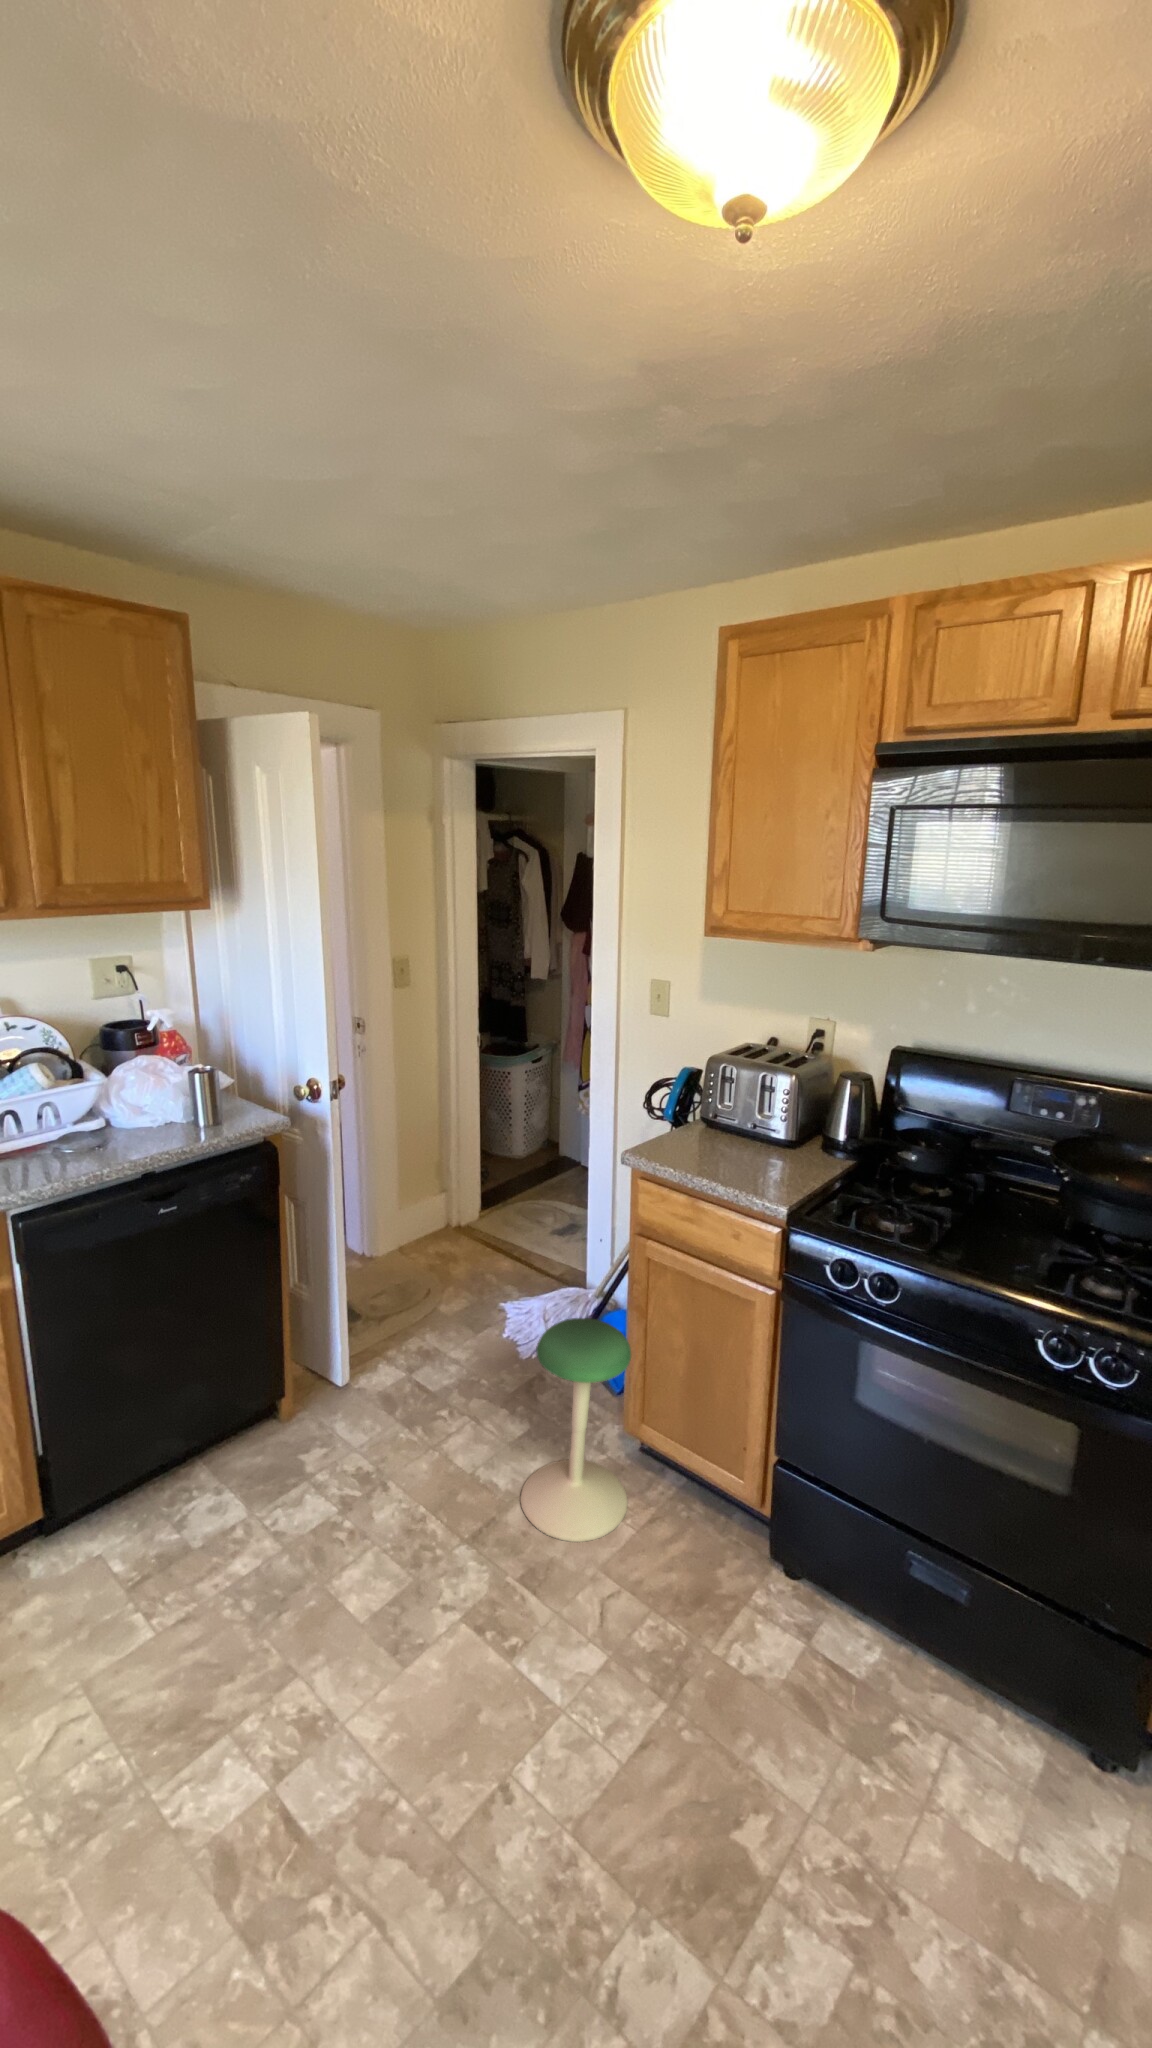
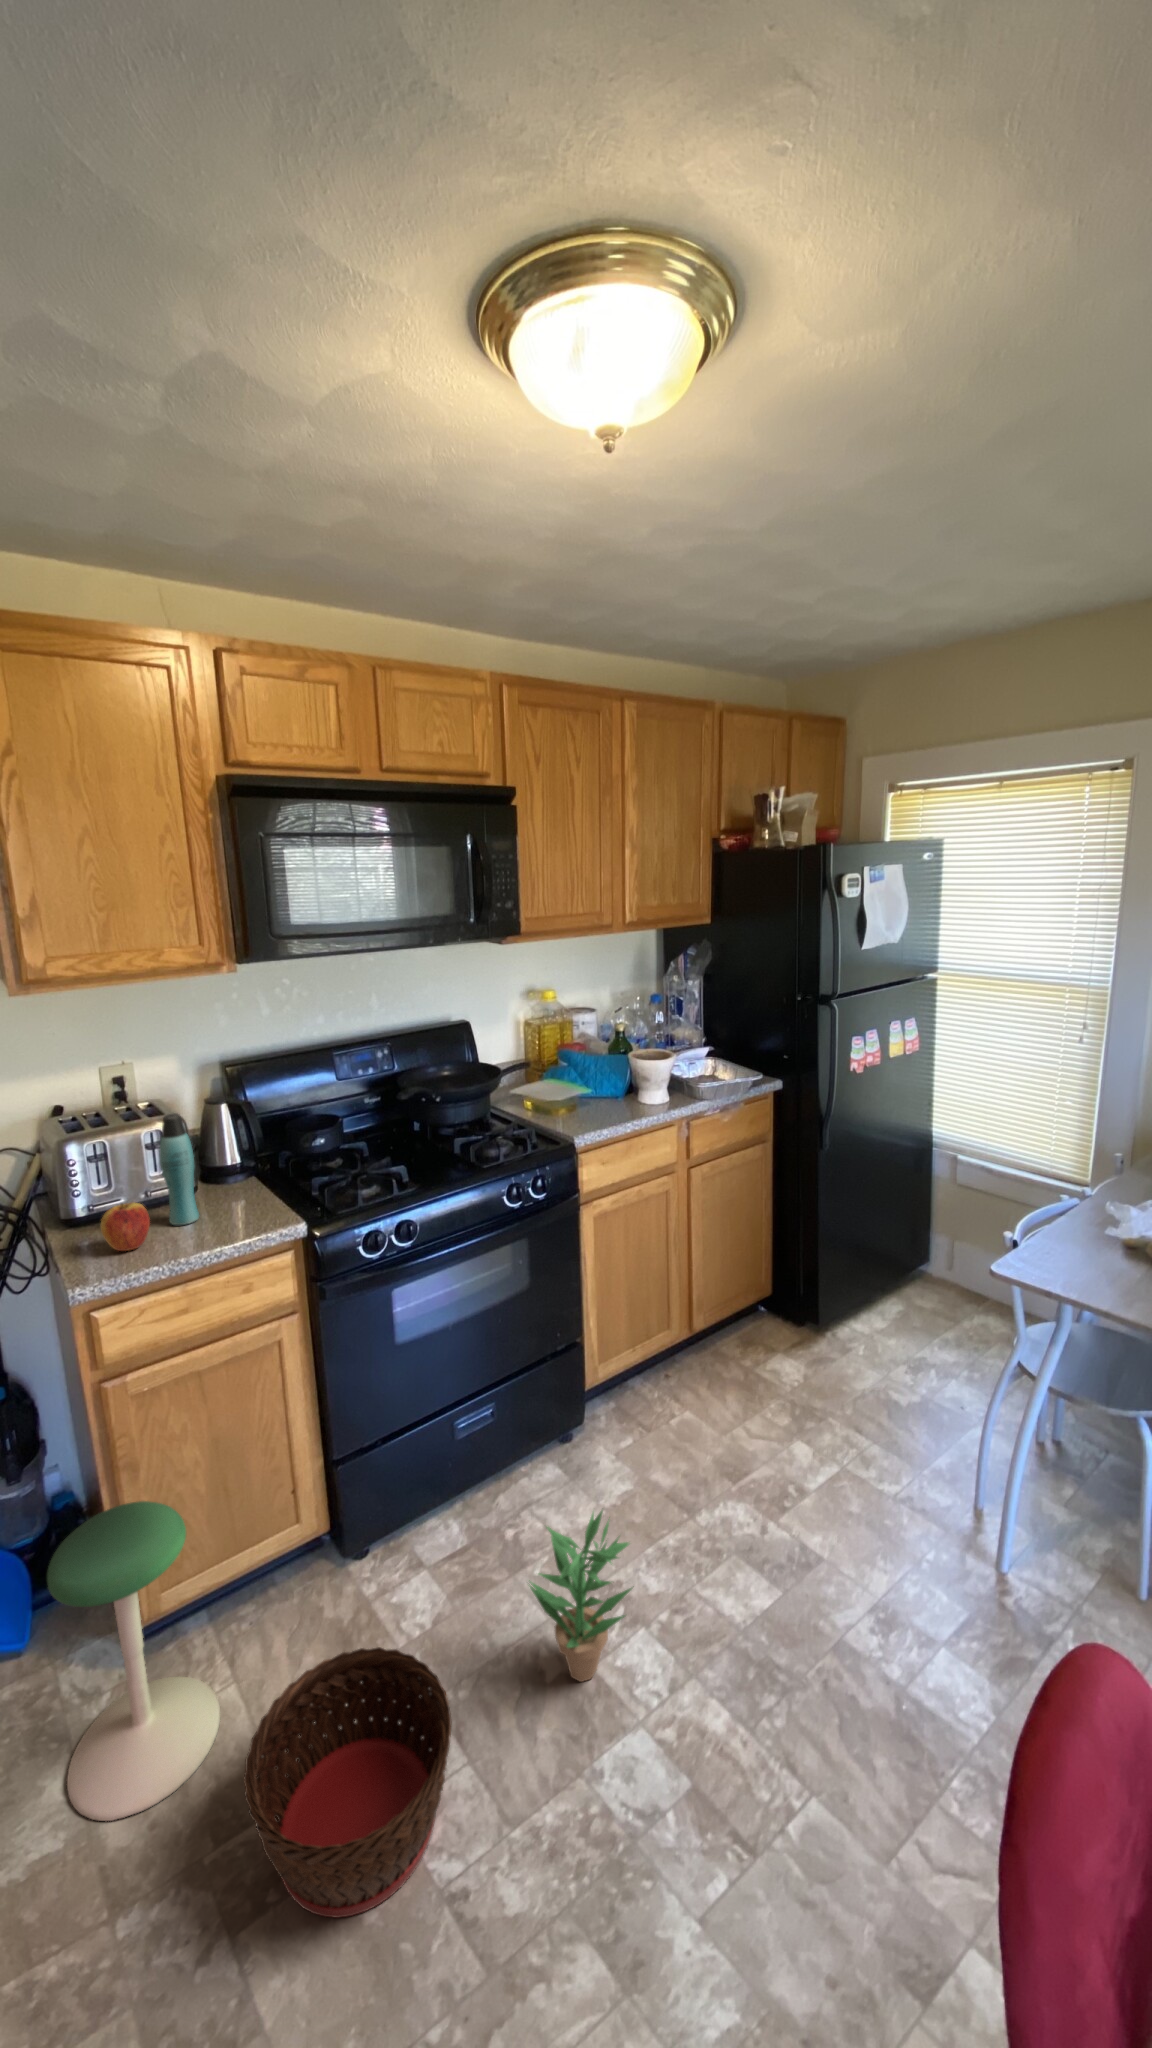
bottle: none [750,1056,784,1161] -> present [159,1113,199,1225]
apple: none [684,1111,727,1153] -> present [100,1202,150,1251]
basket: none [462,1534,641,1750] -> present [244,1647,451,1918]
potted plant: none [695,1665,833,1899] -> present [529,1510,632,1682]

